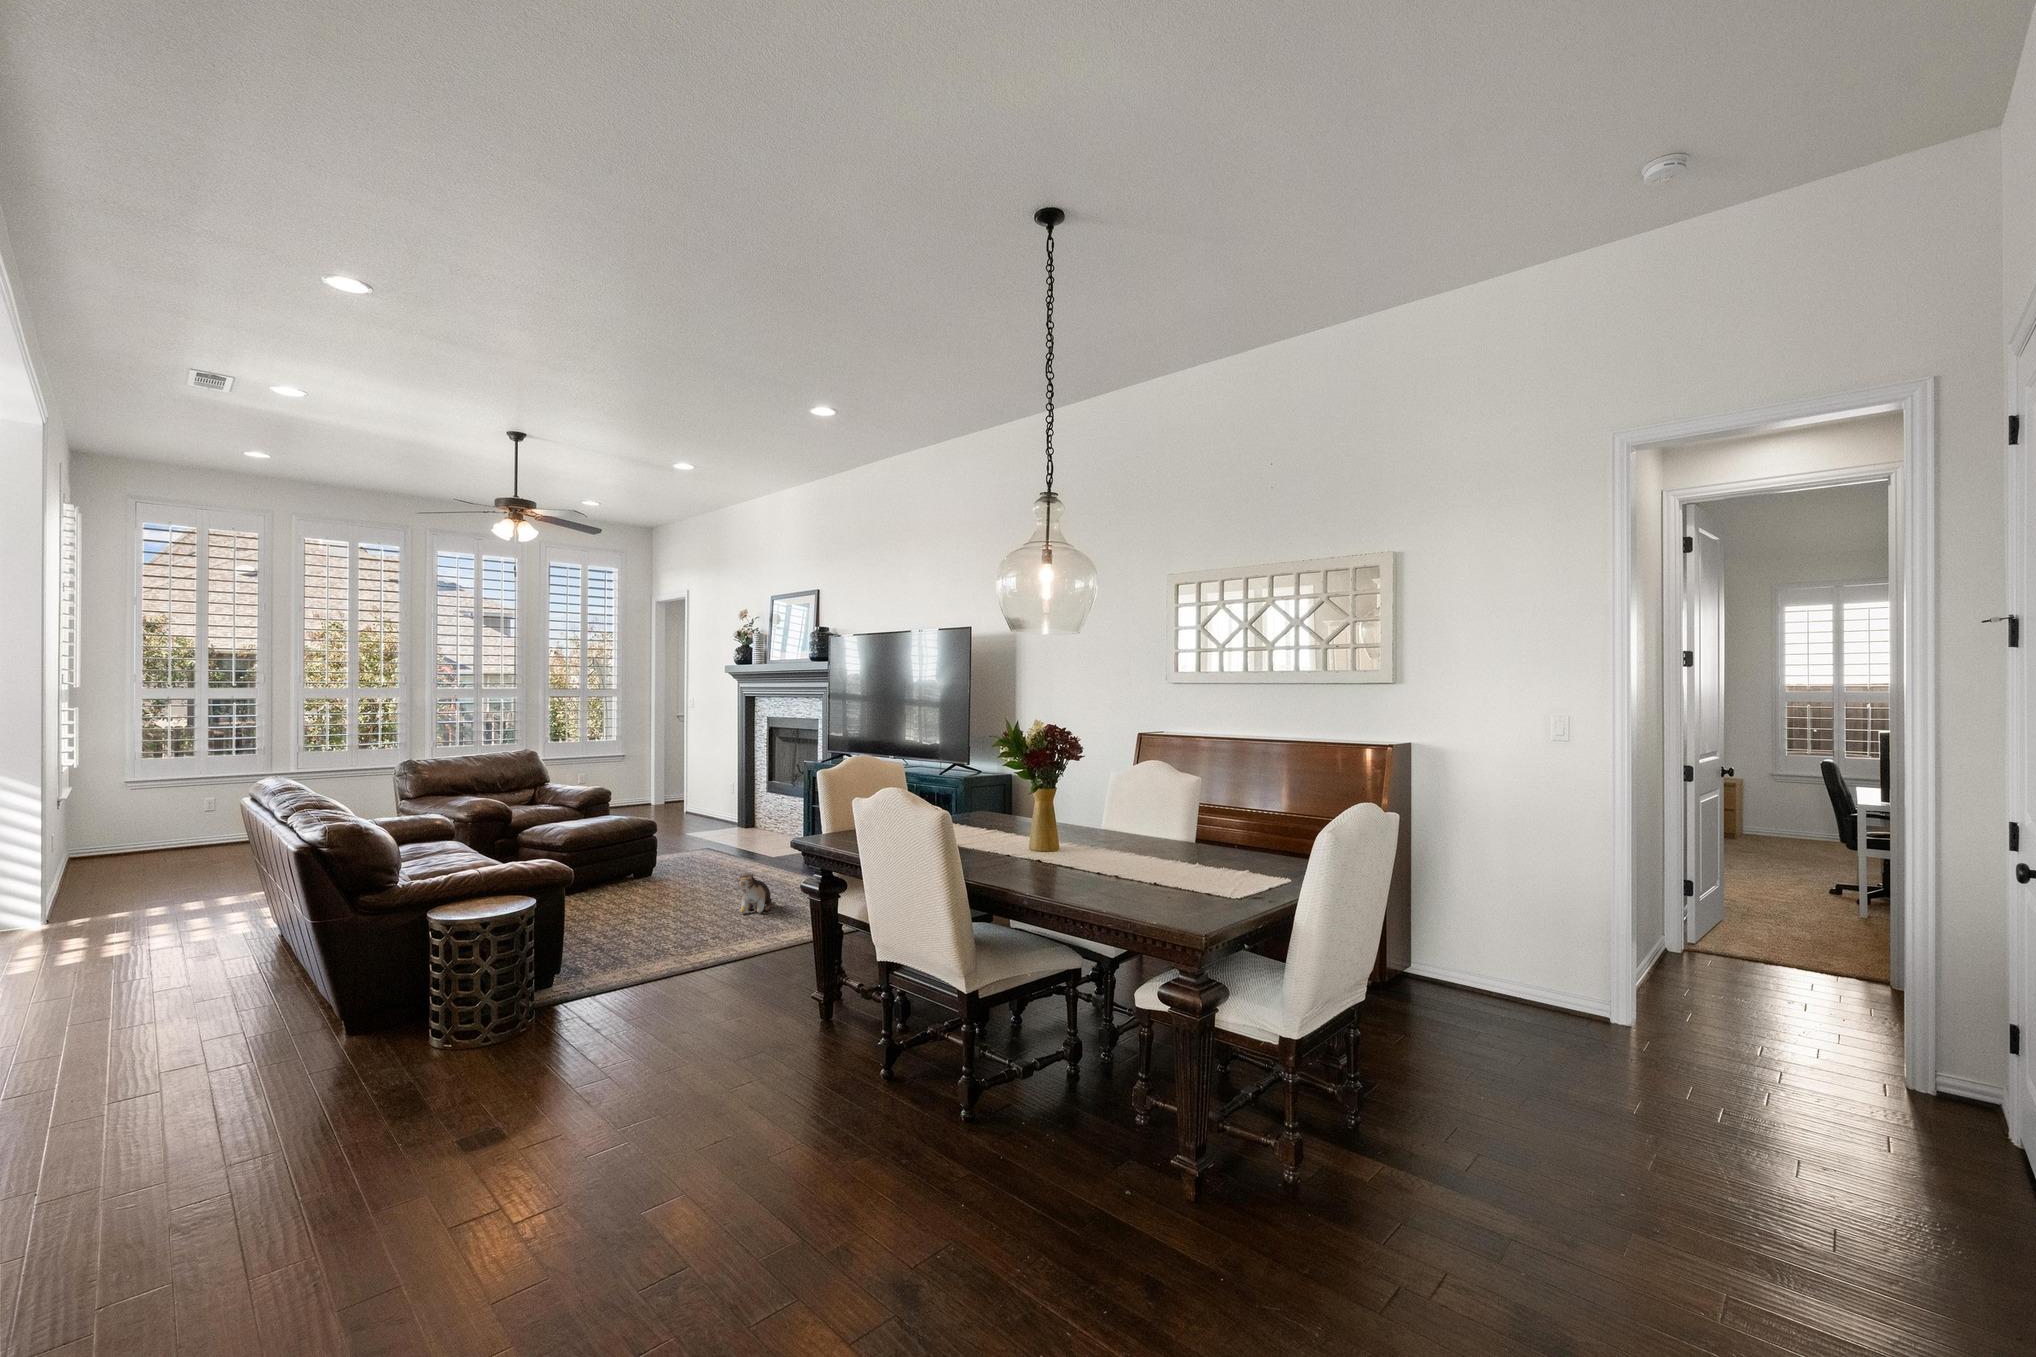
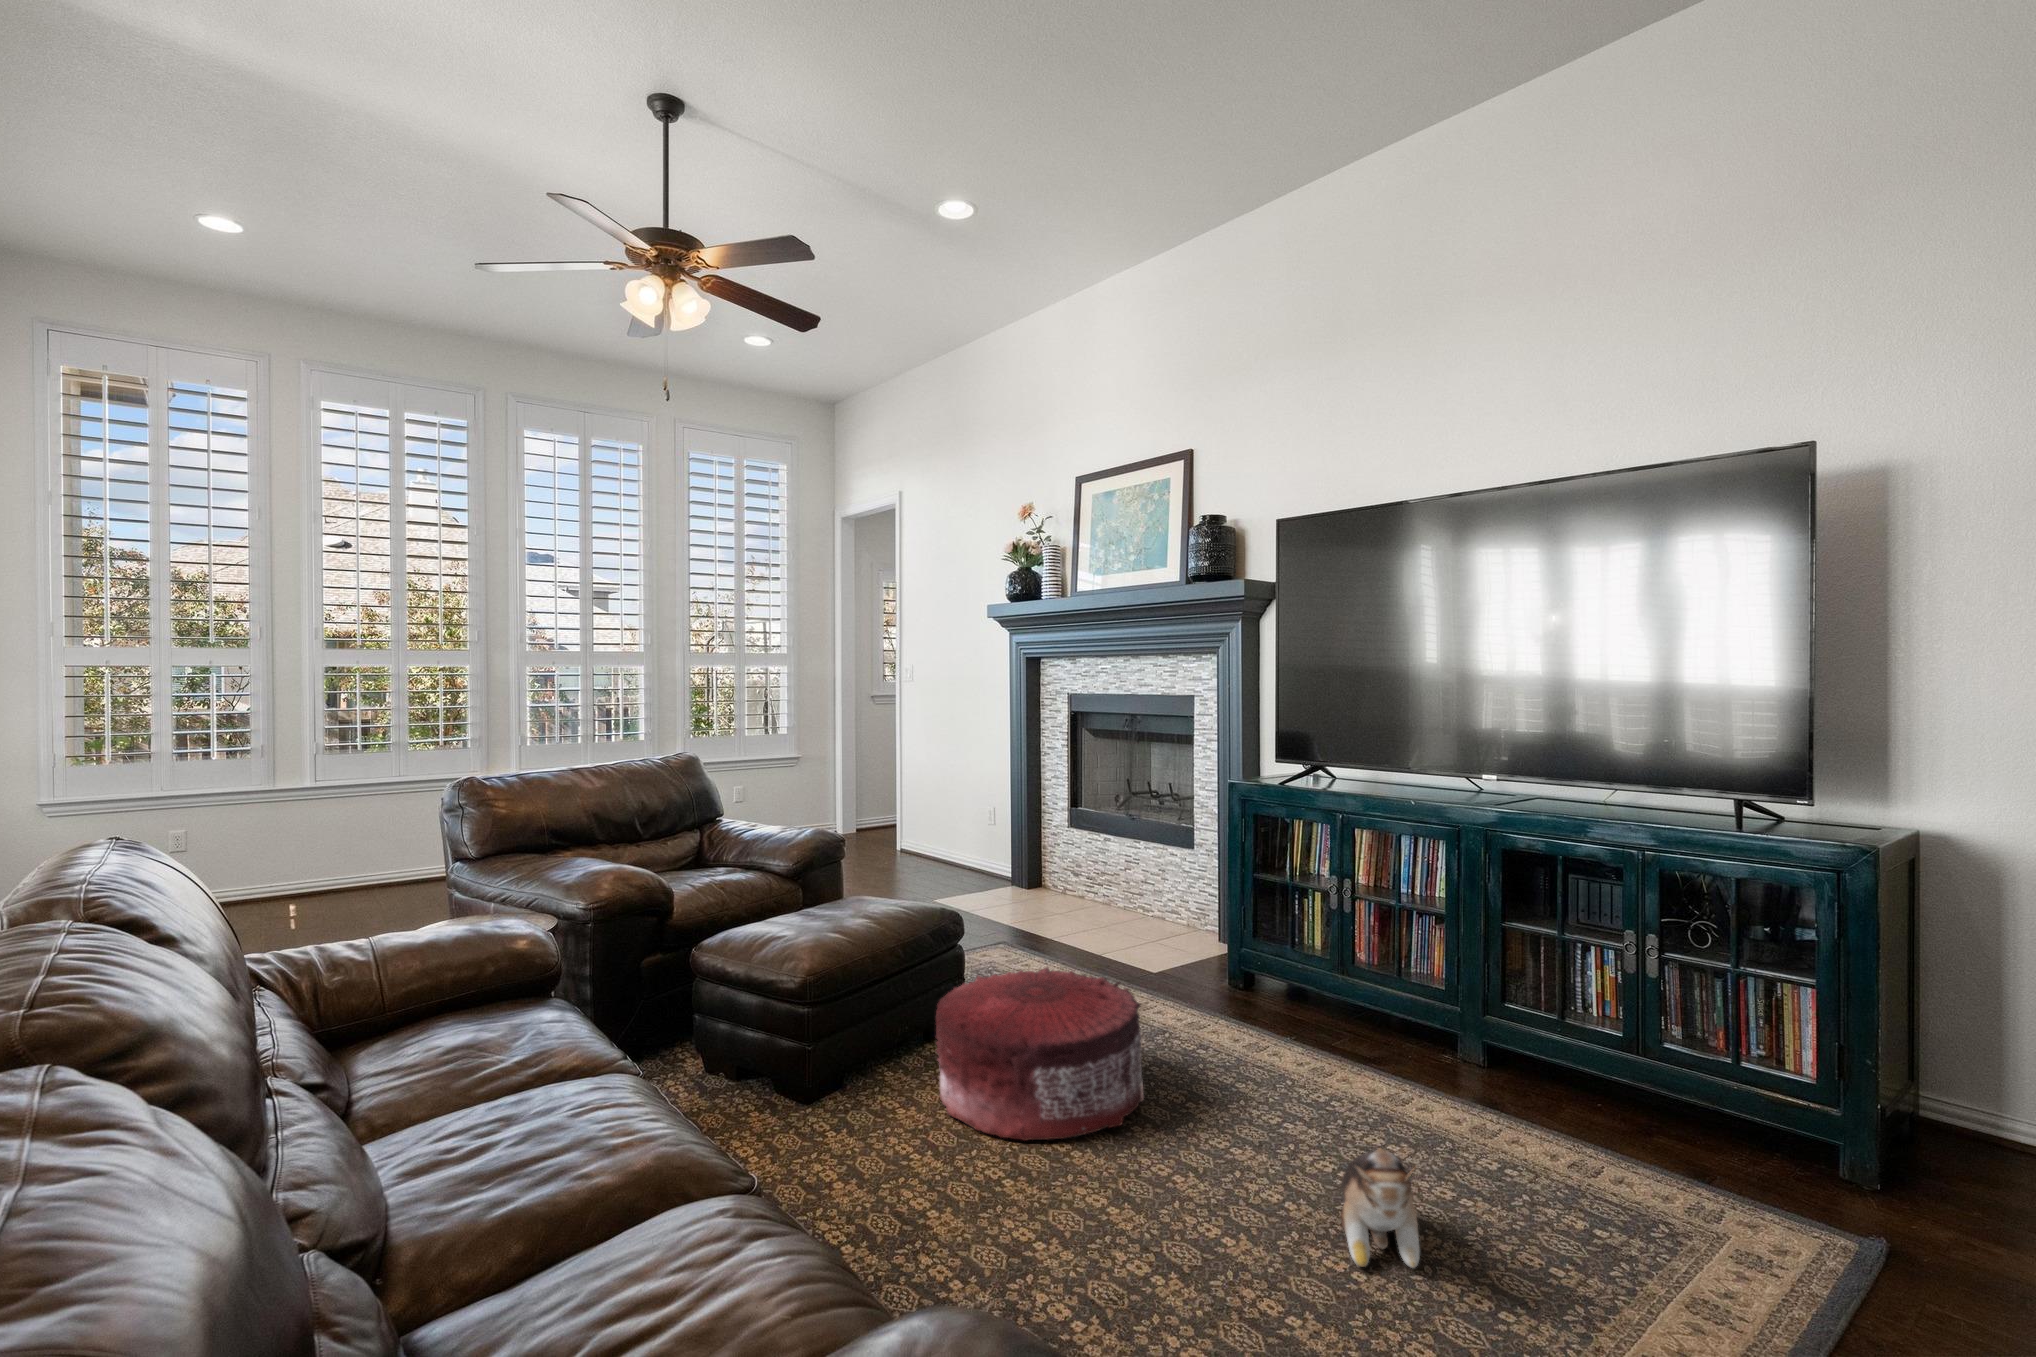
pouf: none [622,839,717,896] -> present [936,967,1144,1141]

